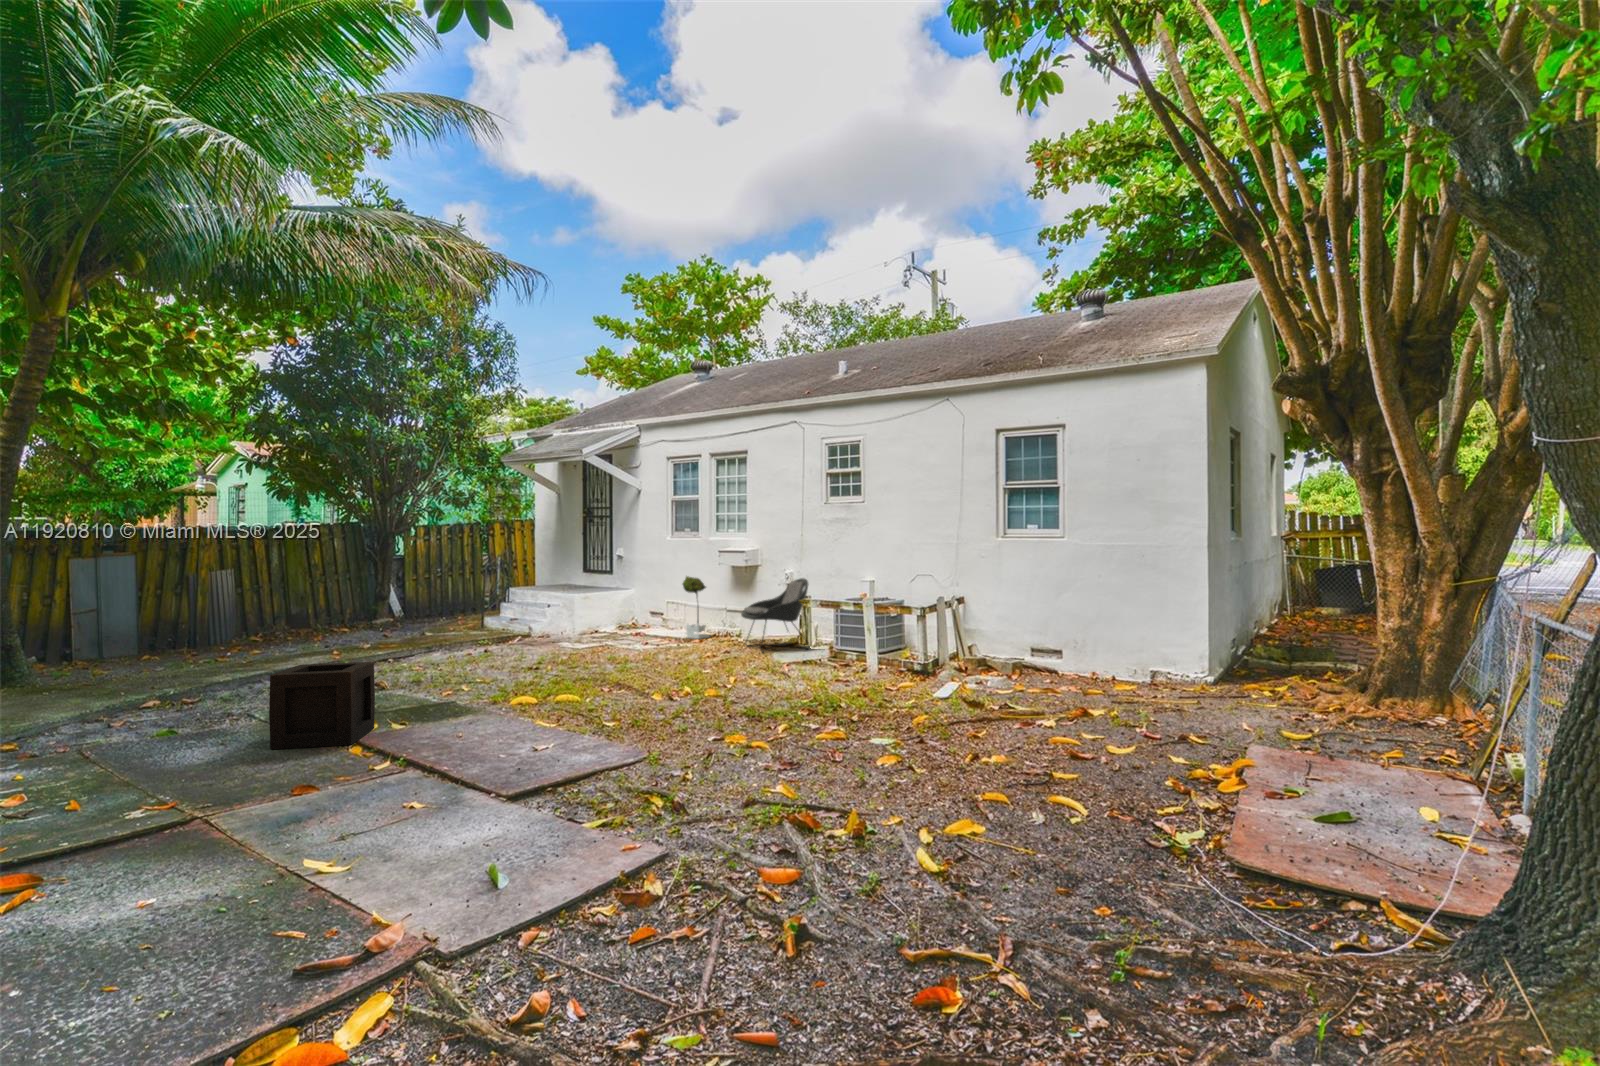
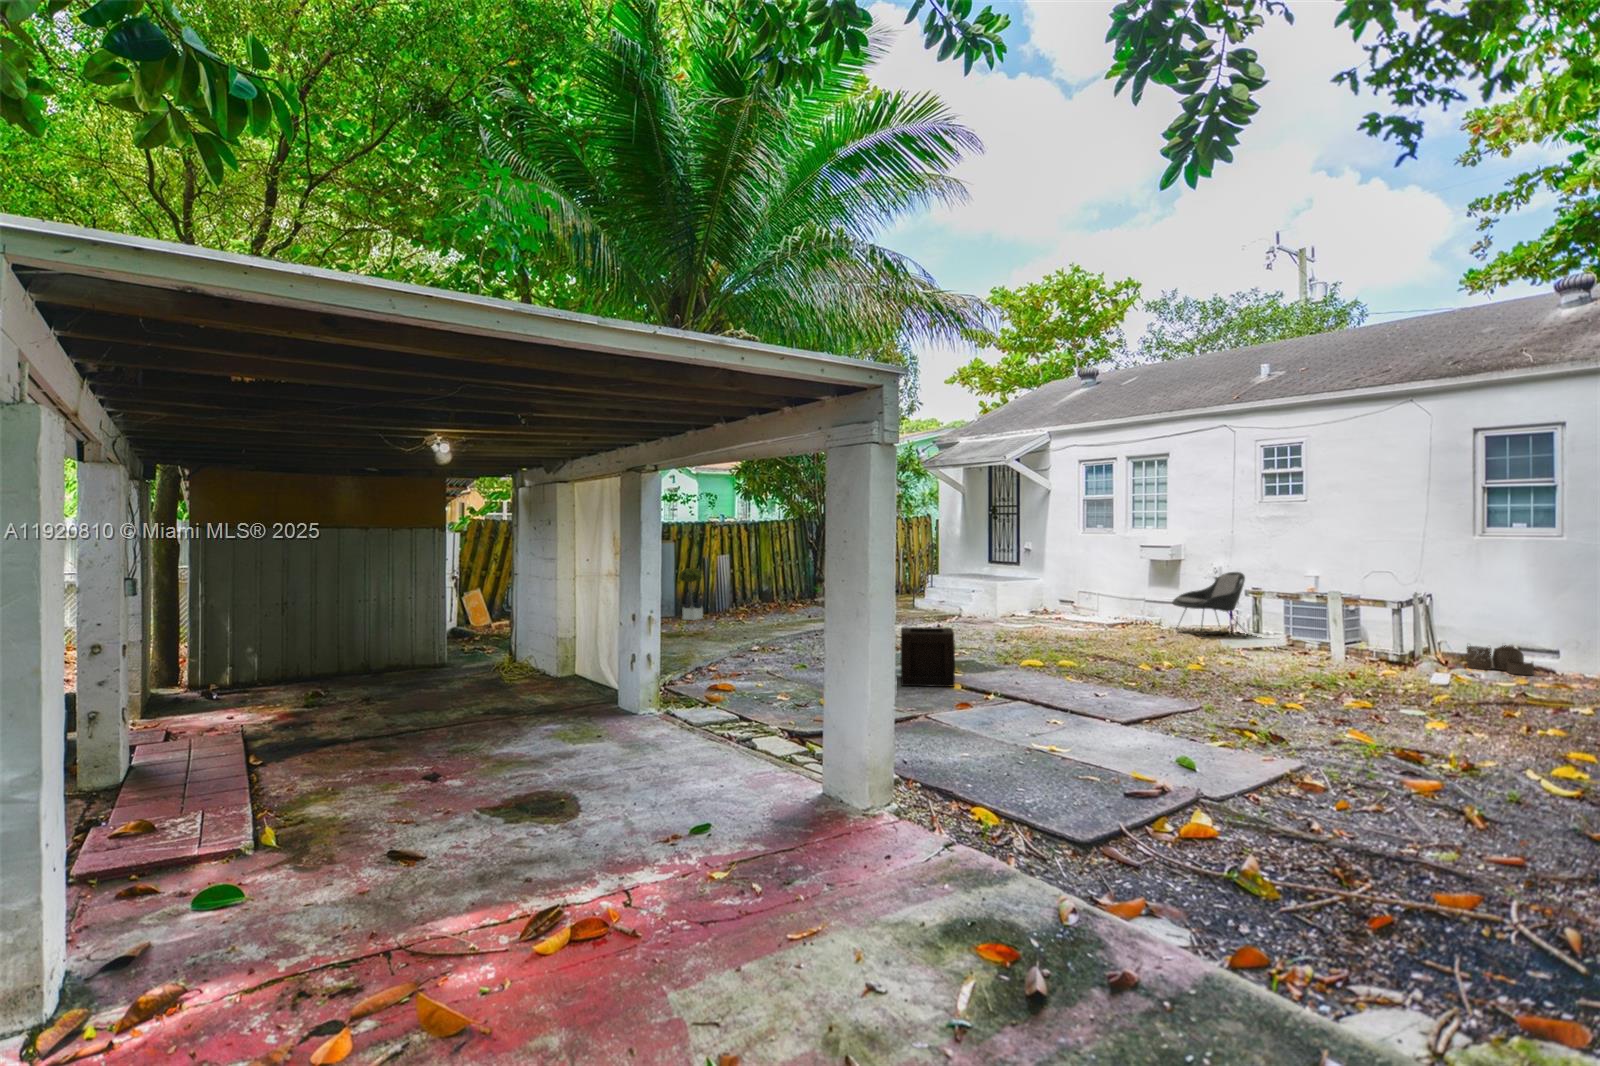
potted tree: present [683,576,710,639] -> present [680,568,703,620]
woven basket: none [982,646,1033,679] -> present [1466,645,1534,675]

